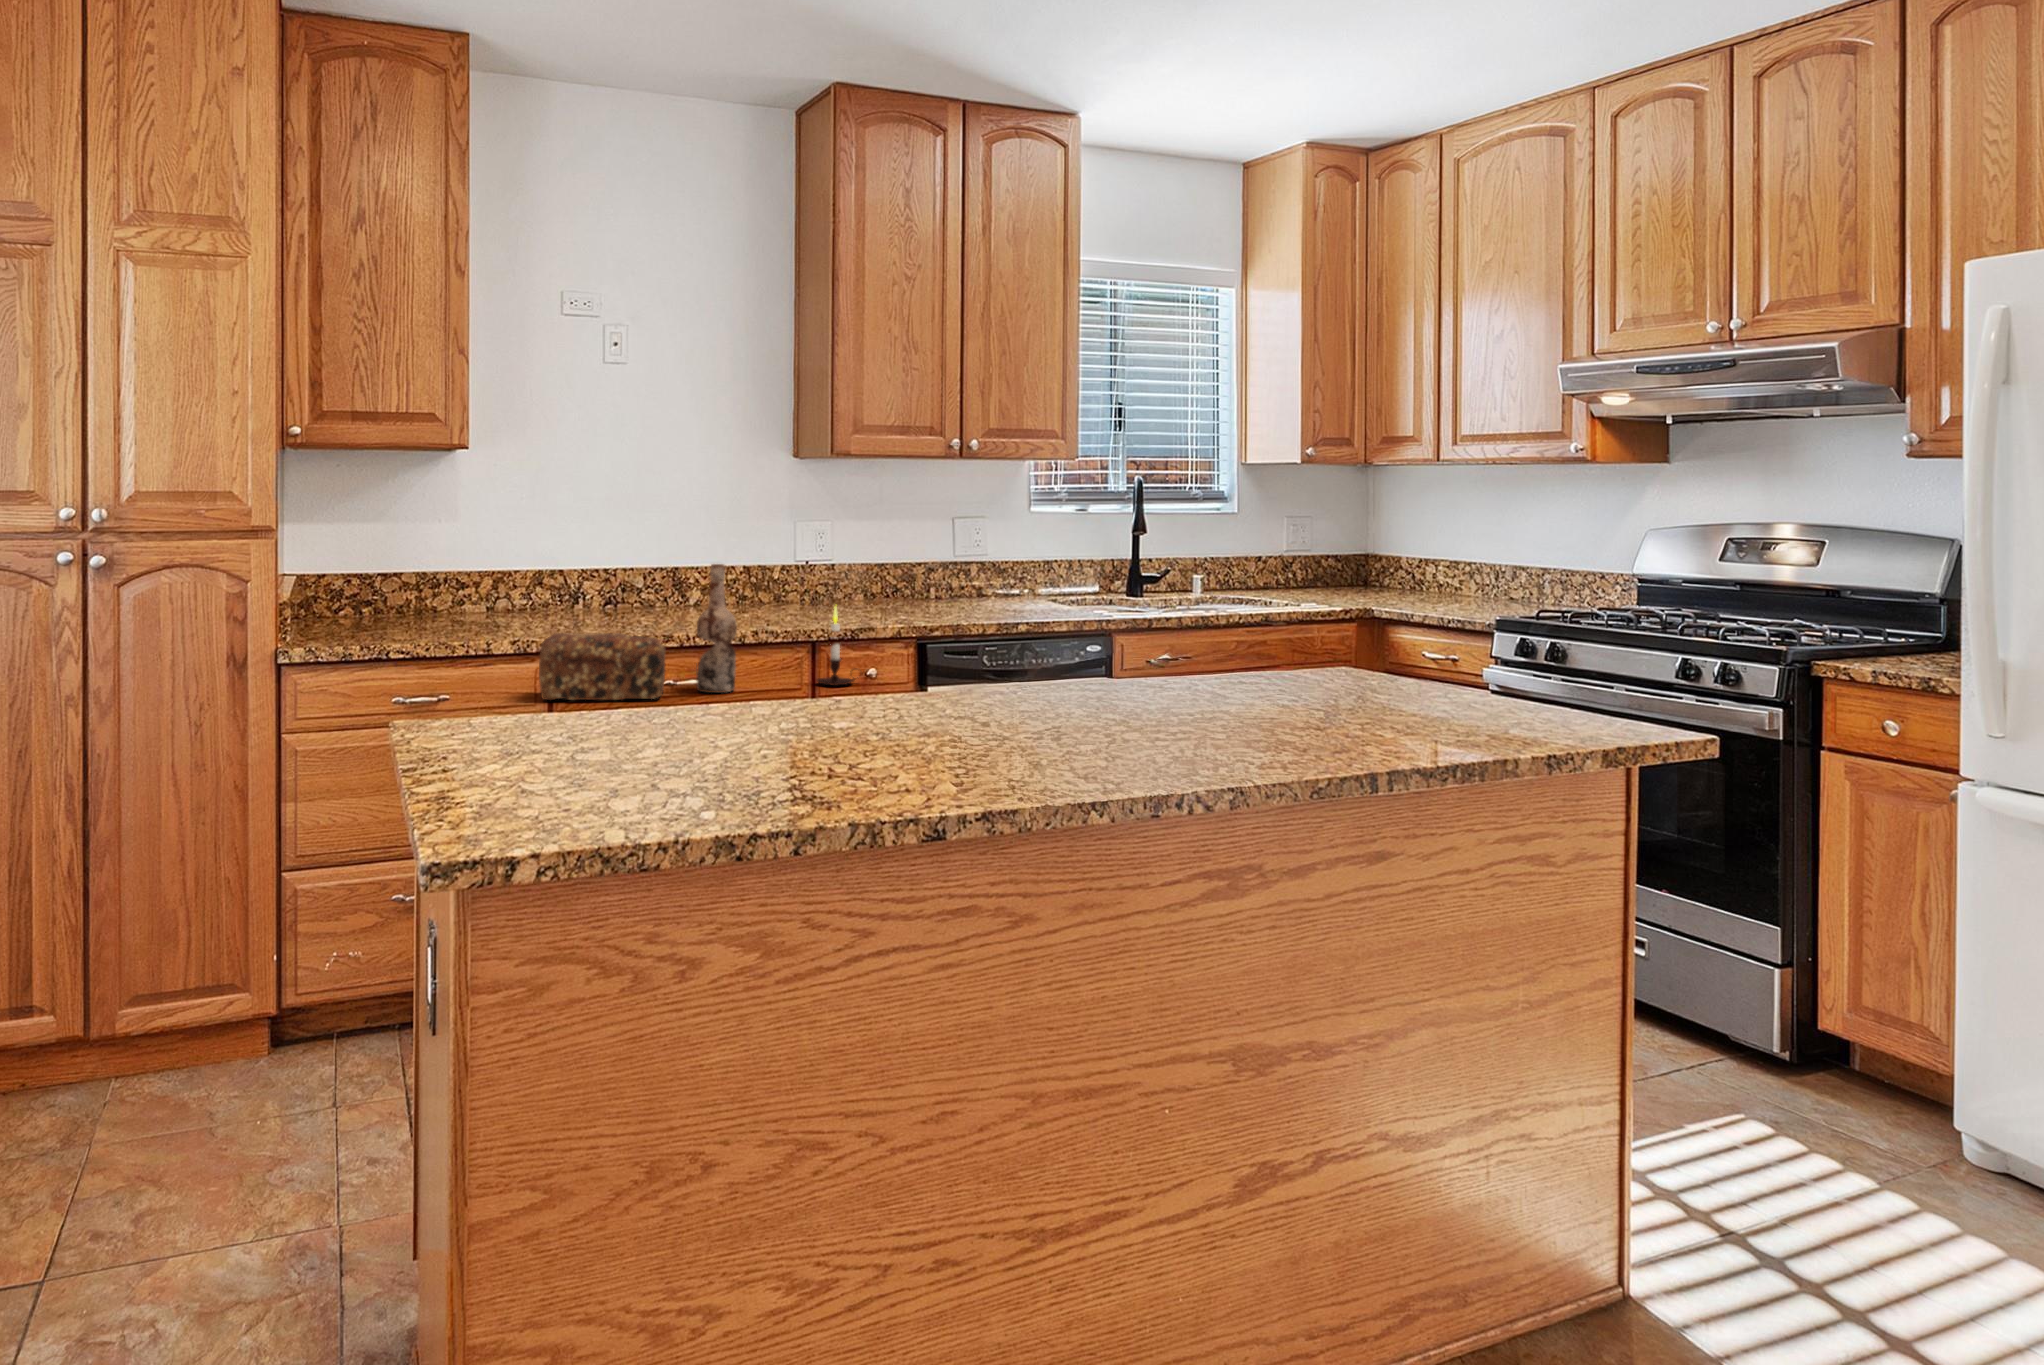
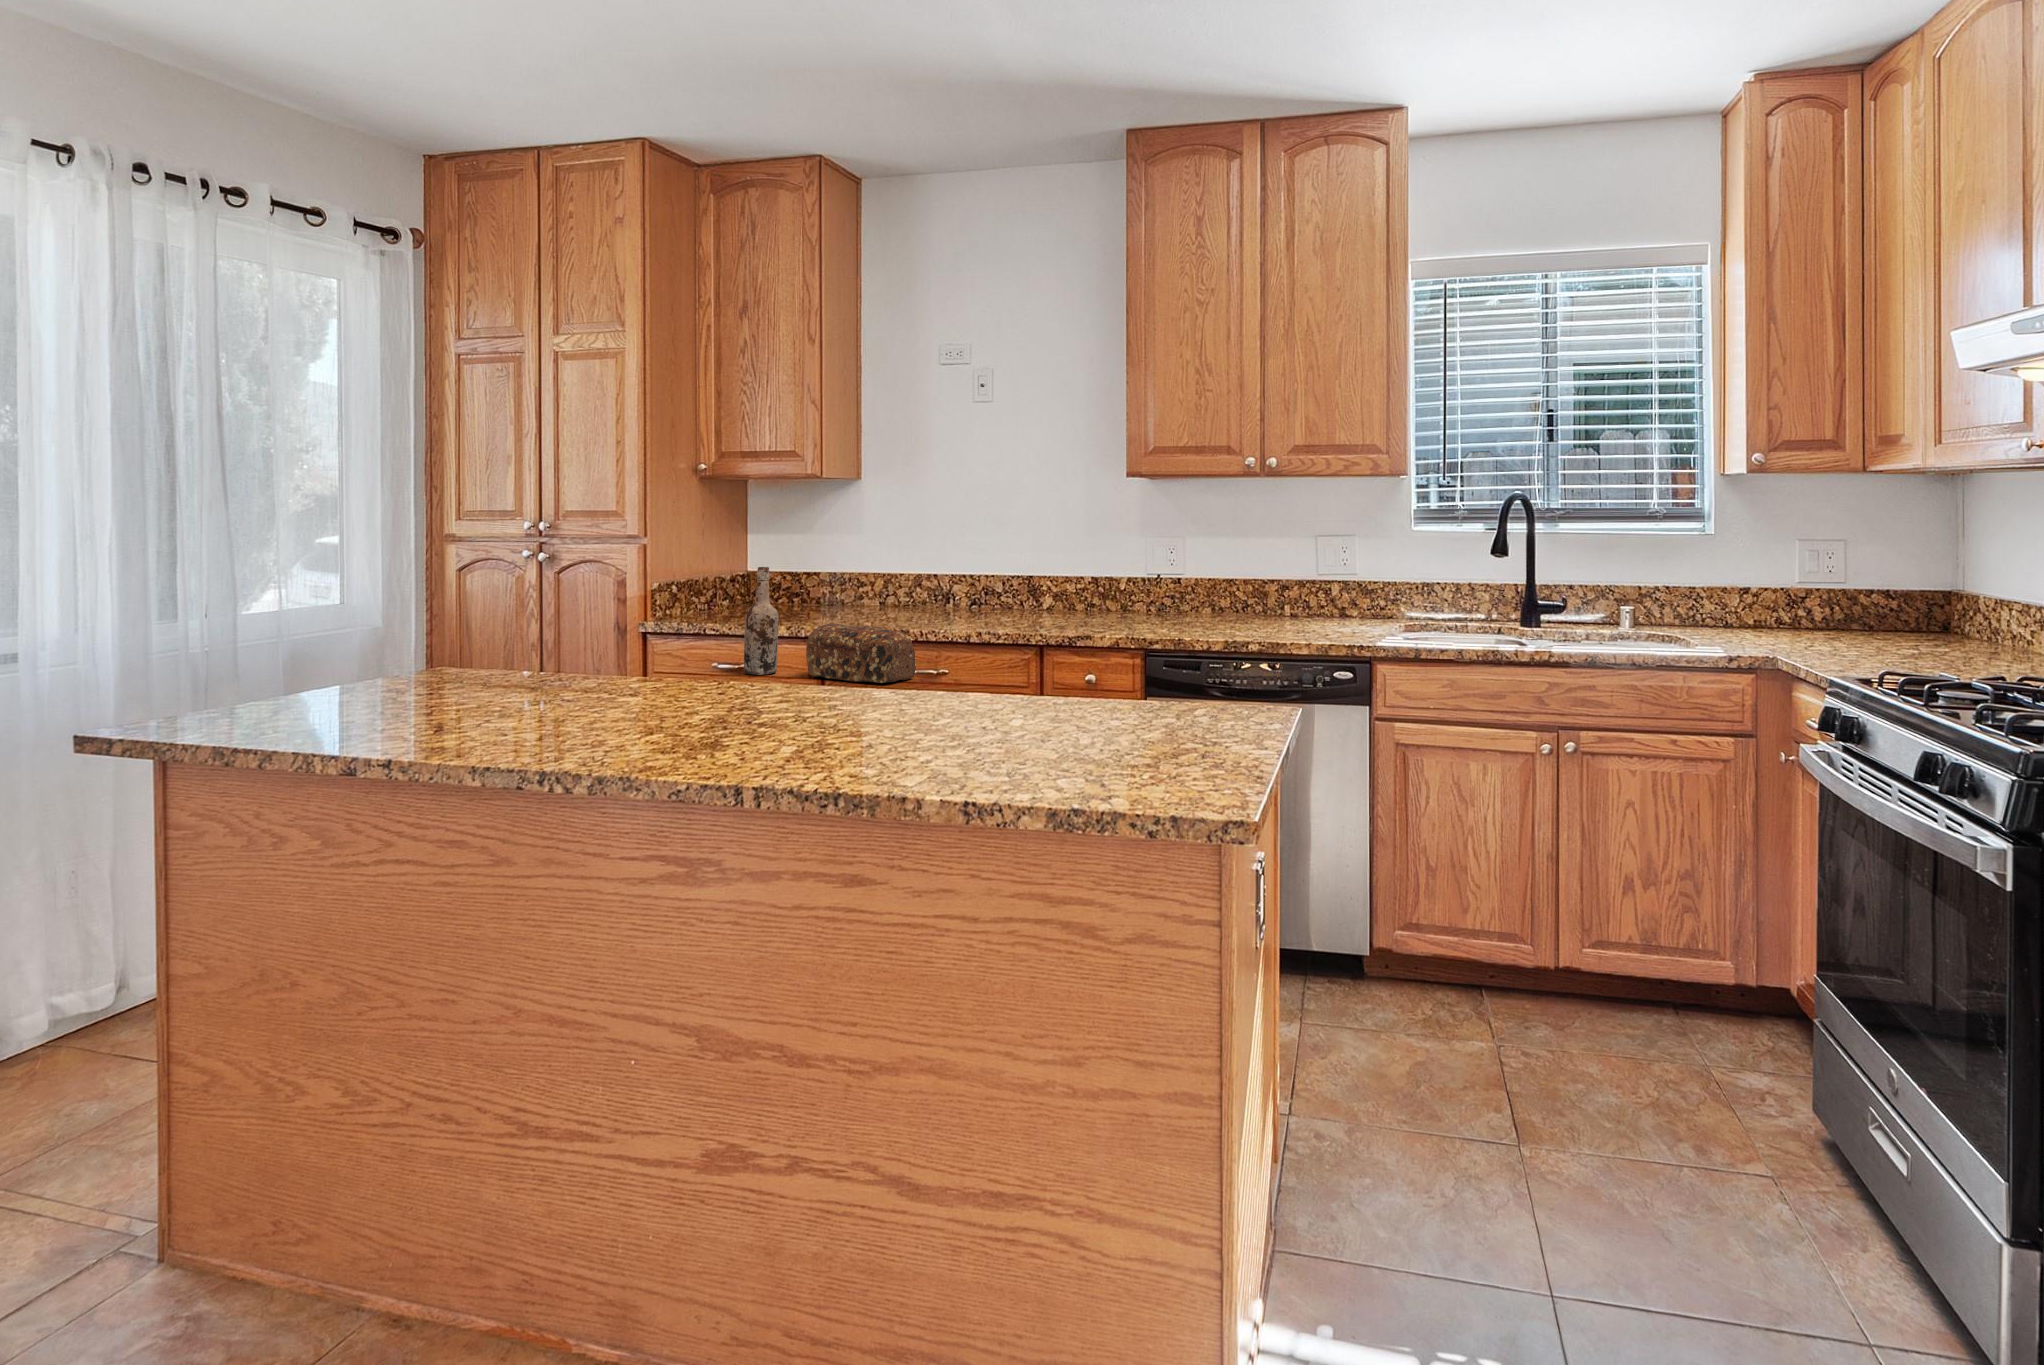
wine bottle: present [697,564,737,693] -> present [744,567,779,675]
candle: present [817,607,858,686] -> none [1042,613,1085,687]

